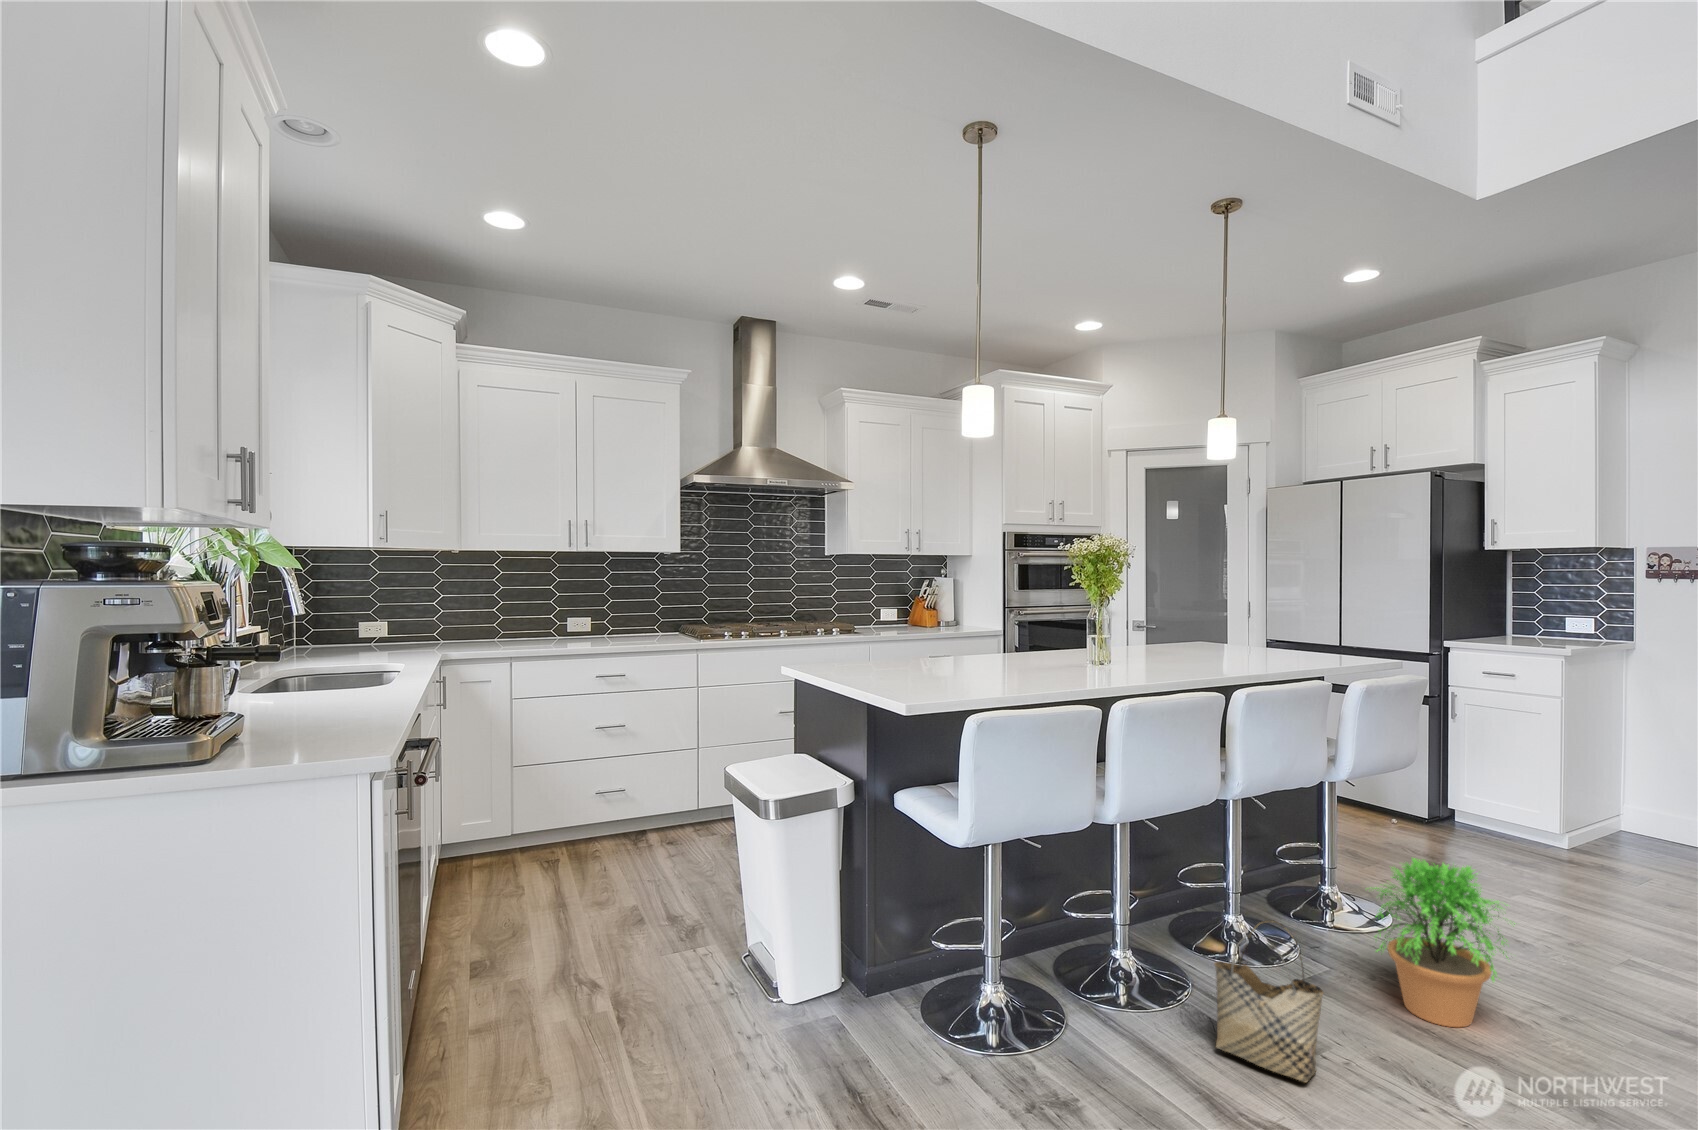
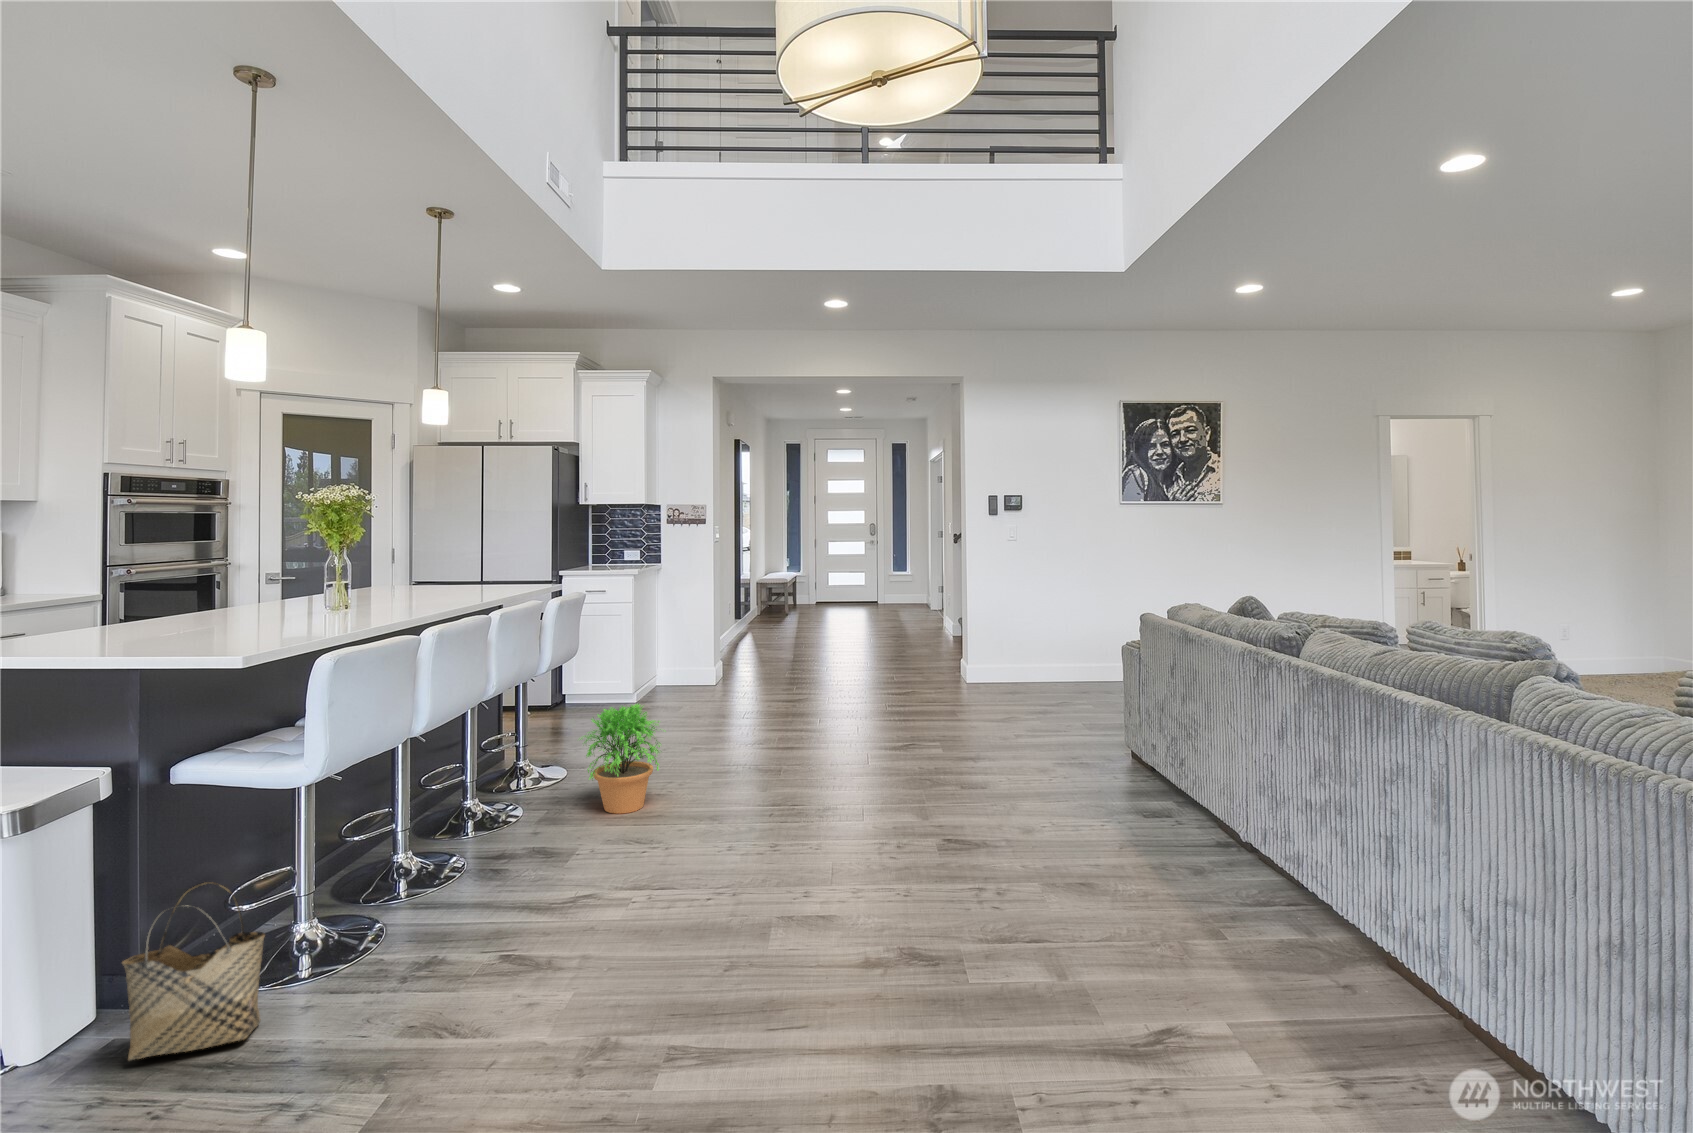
woven basket: present [1214,920,1323,1083] -> present [122,882,265,1061]

